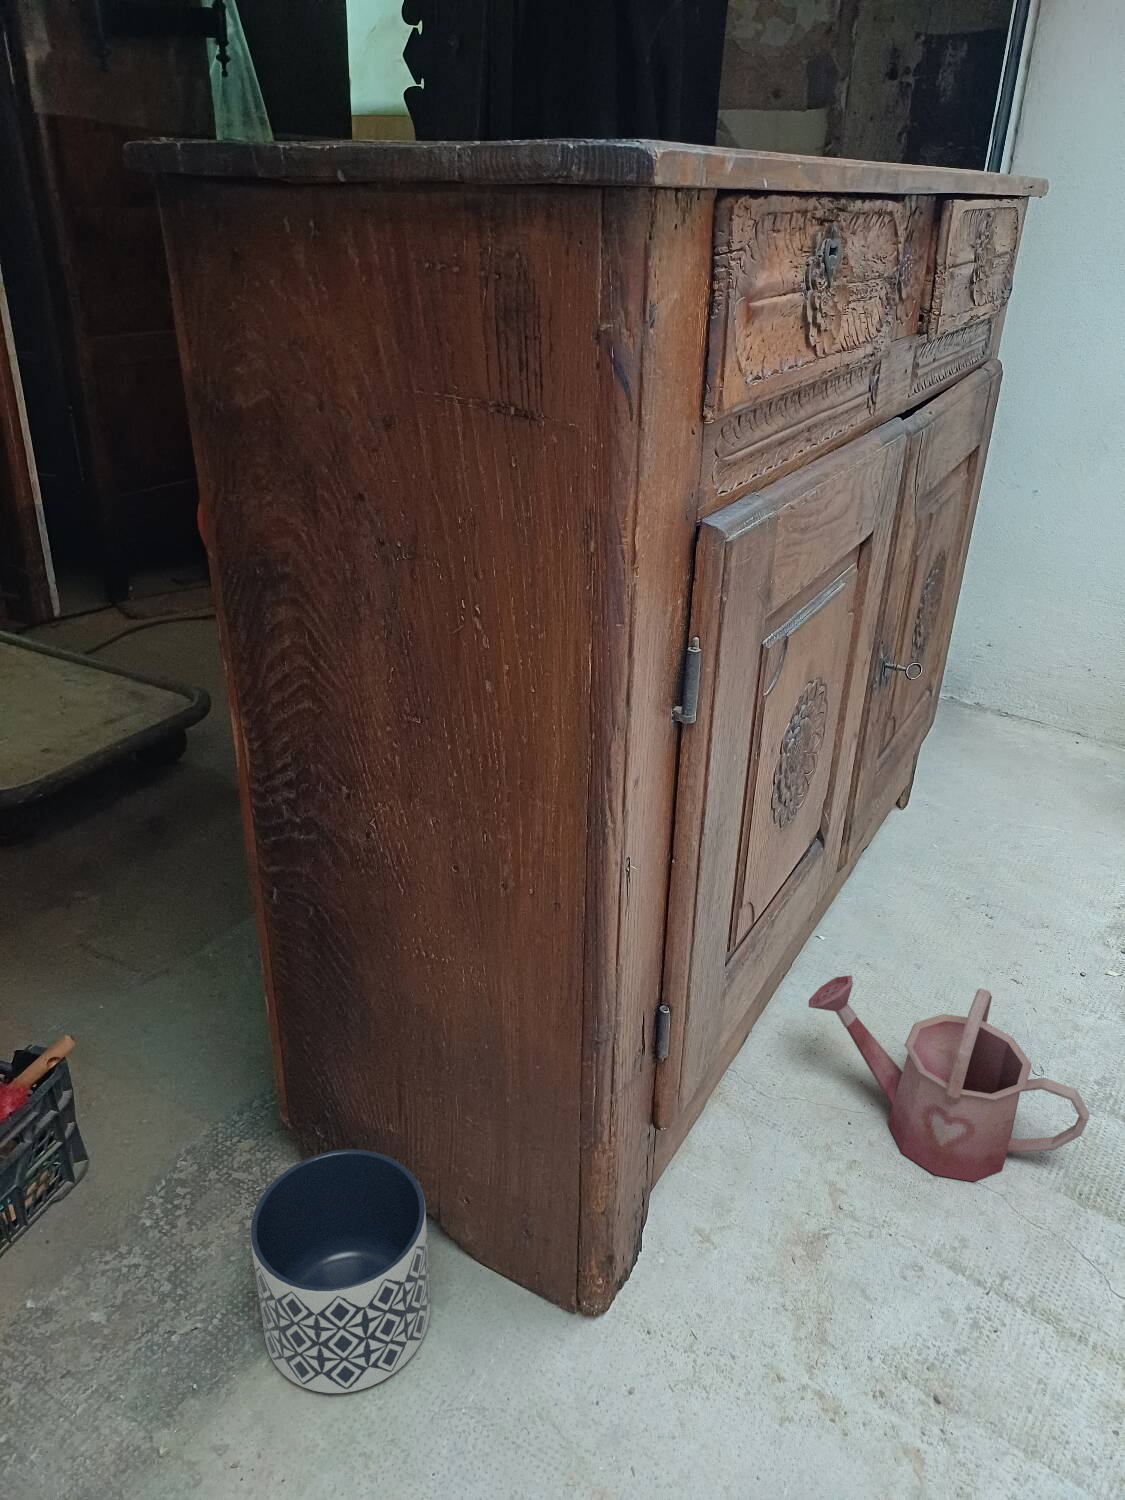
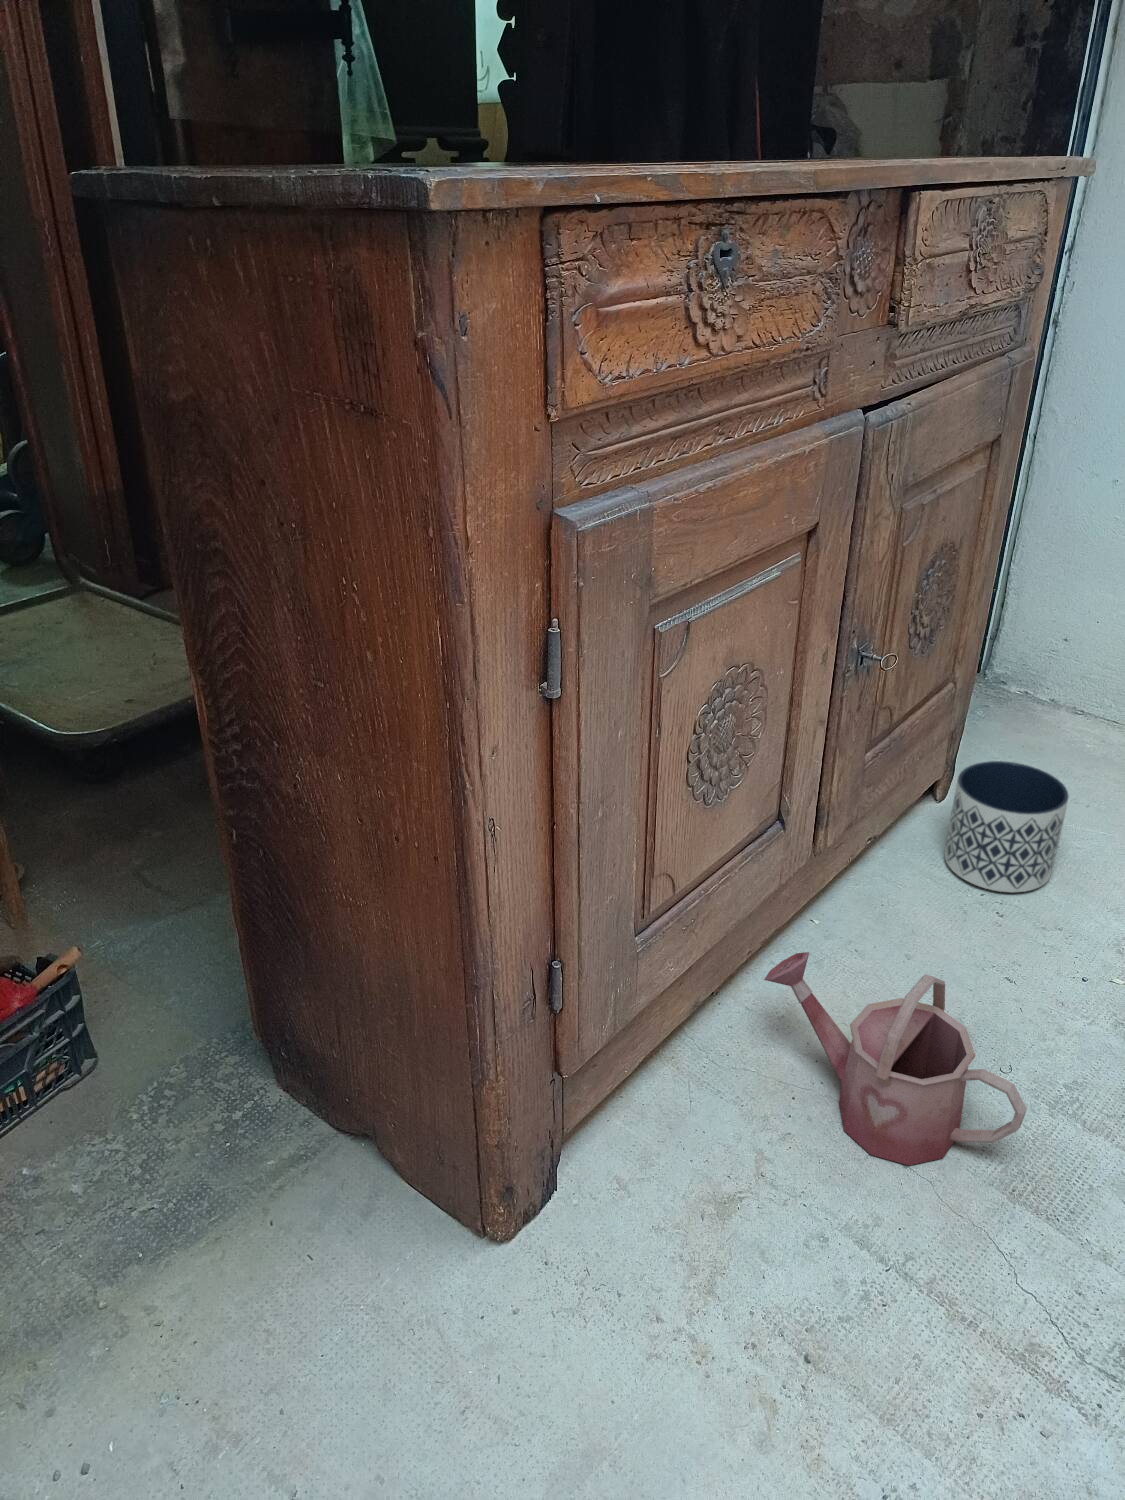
planter: present [250,1150,430,1393] -> present [945,761,1069,893]

